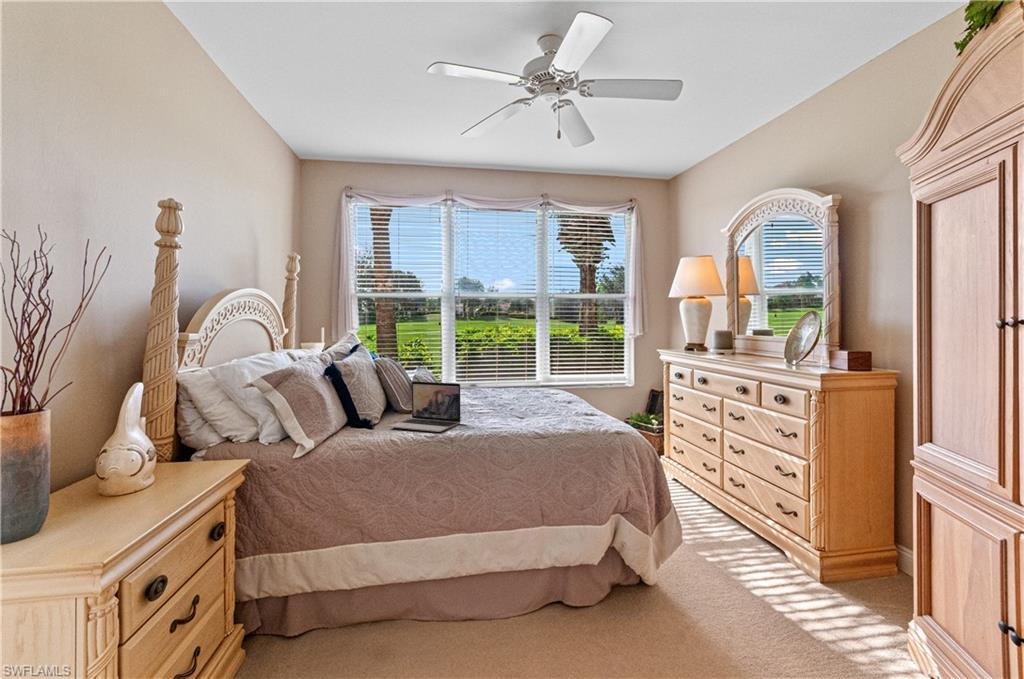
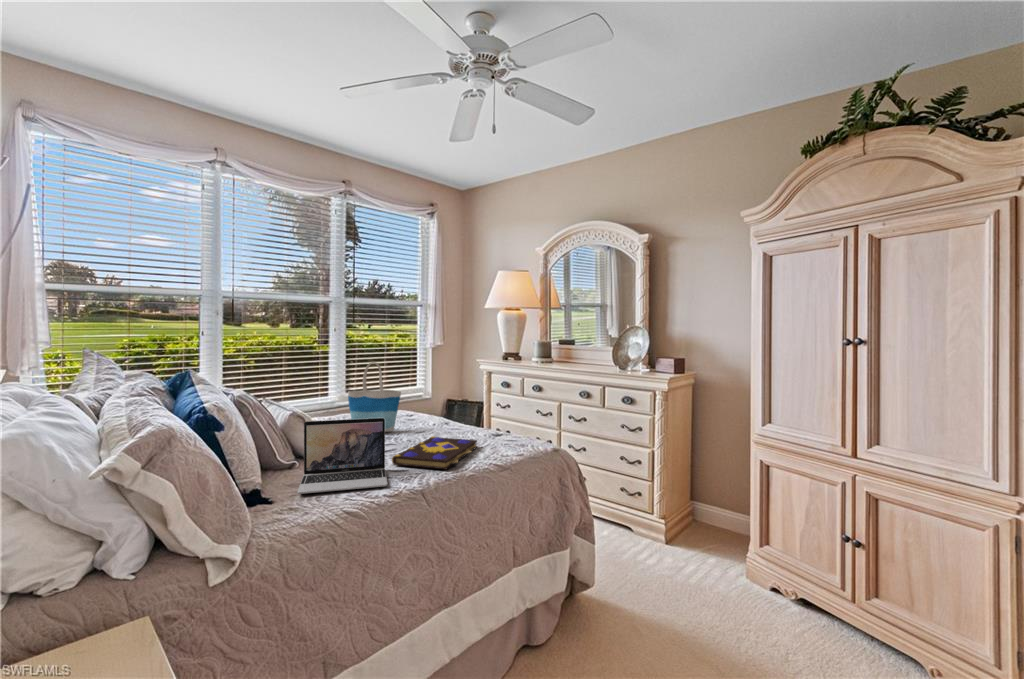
tote bag: none [486,344,521,401] -> present [348,362,401,432]
book: none [469,407,551,429] -> present [392,436,477,469]

